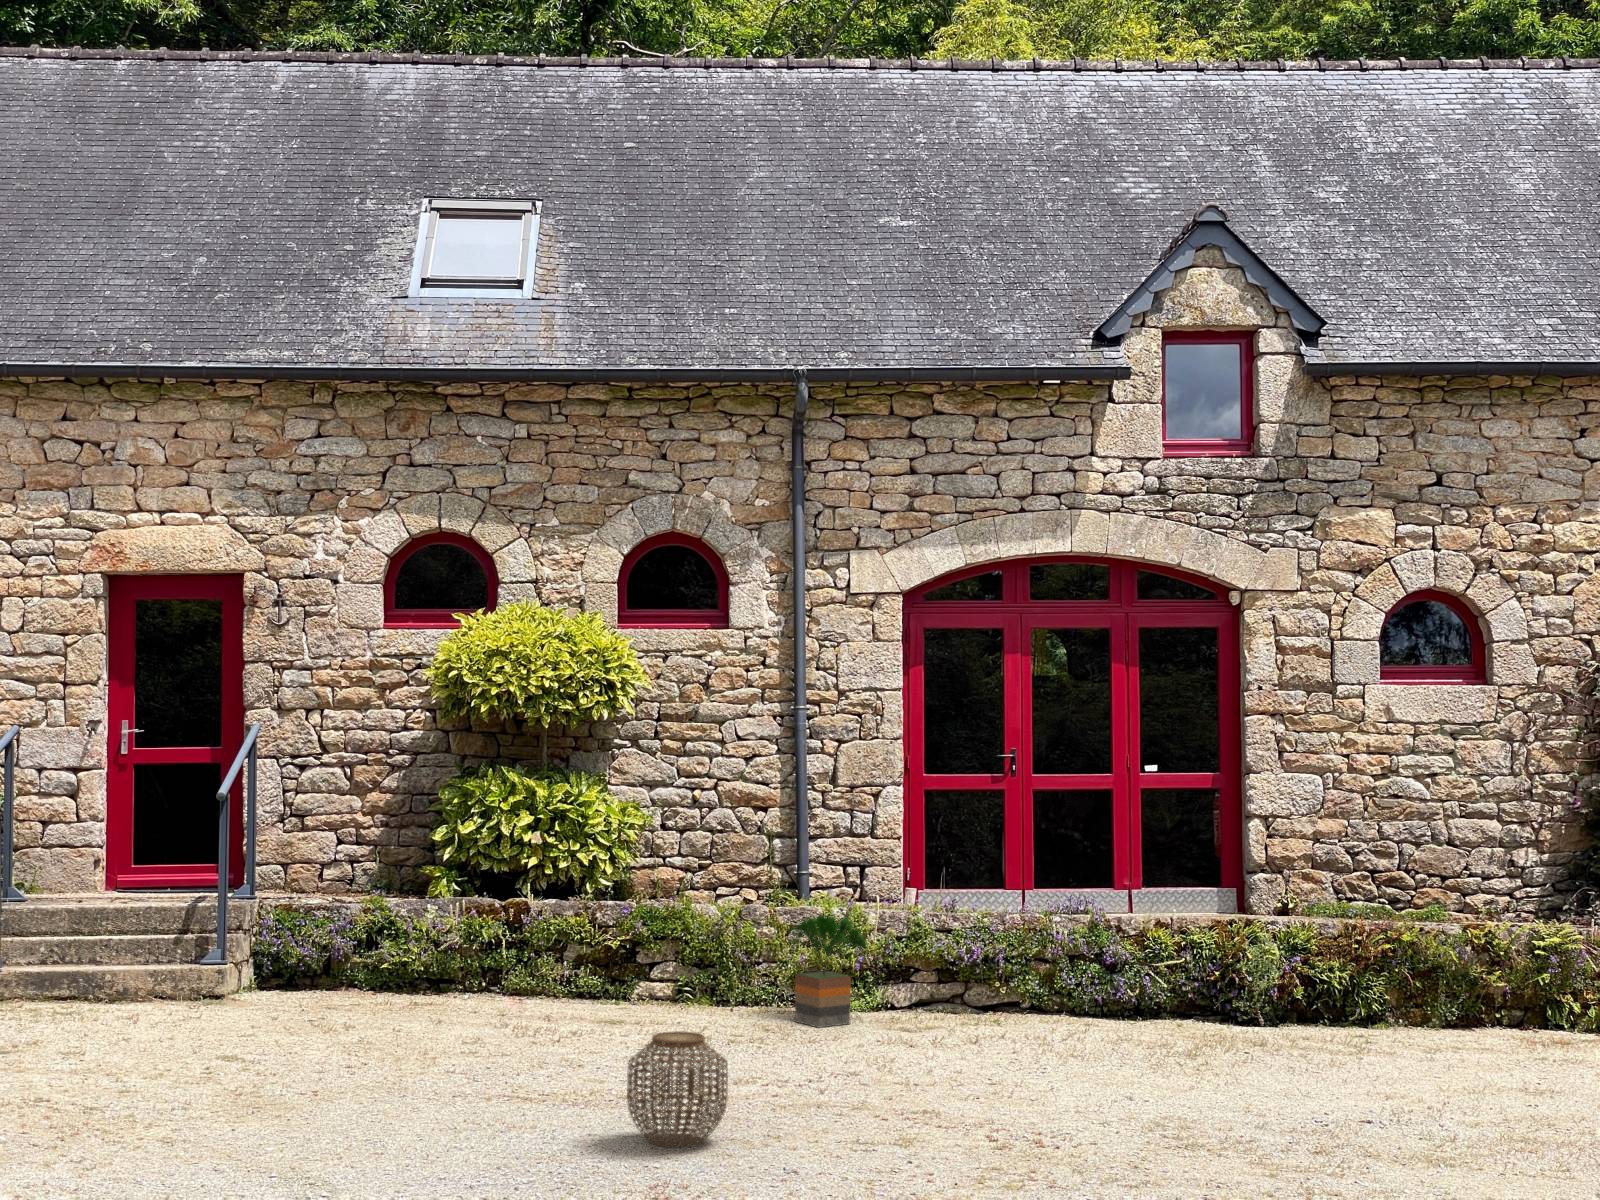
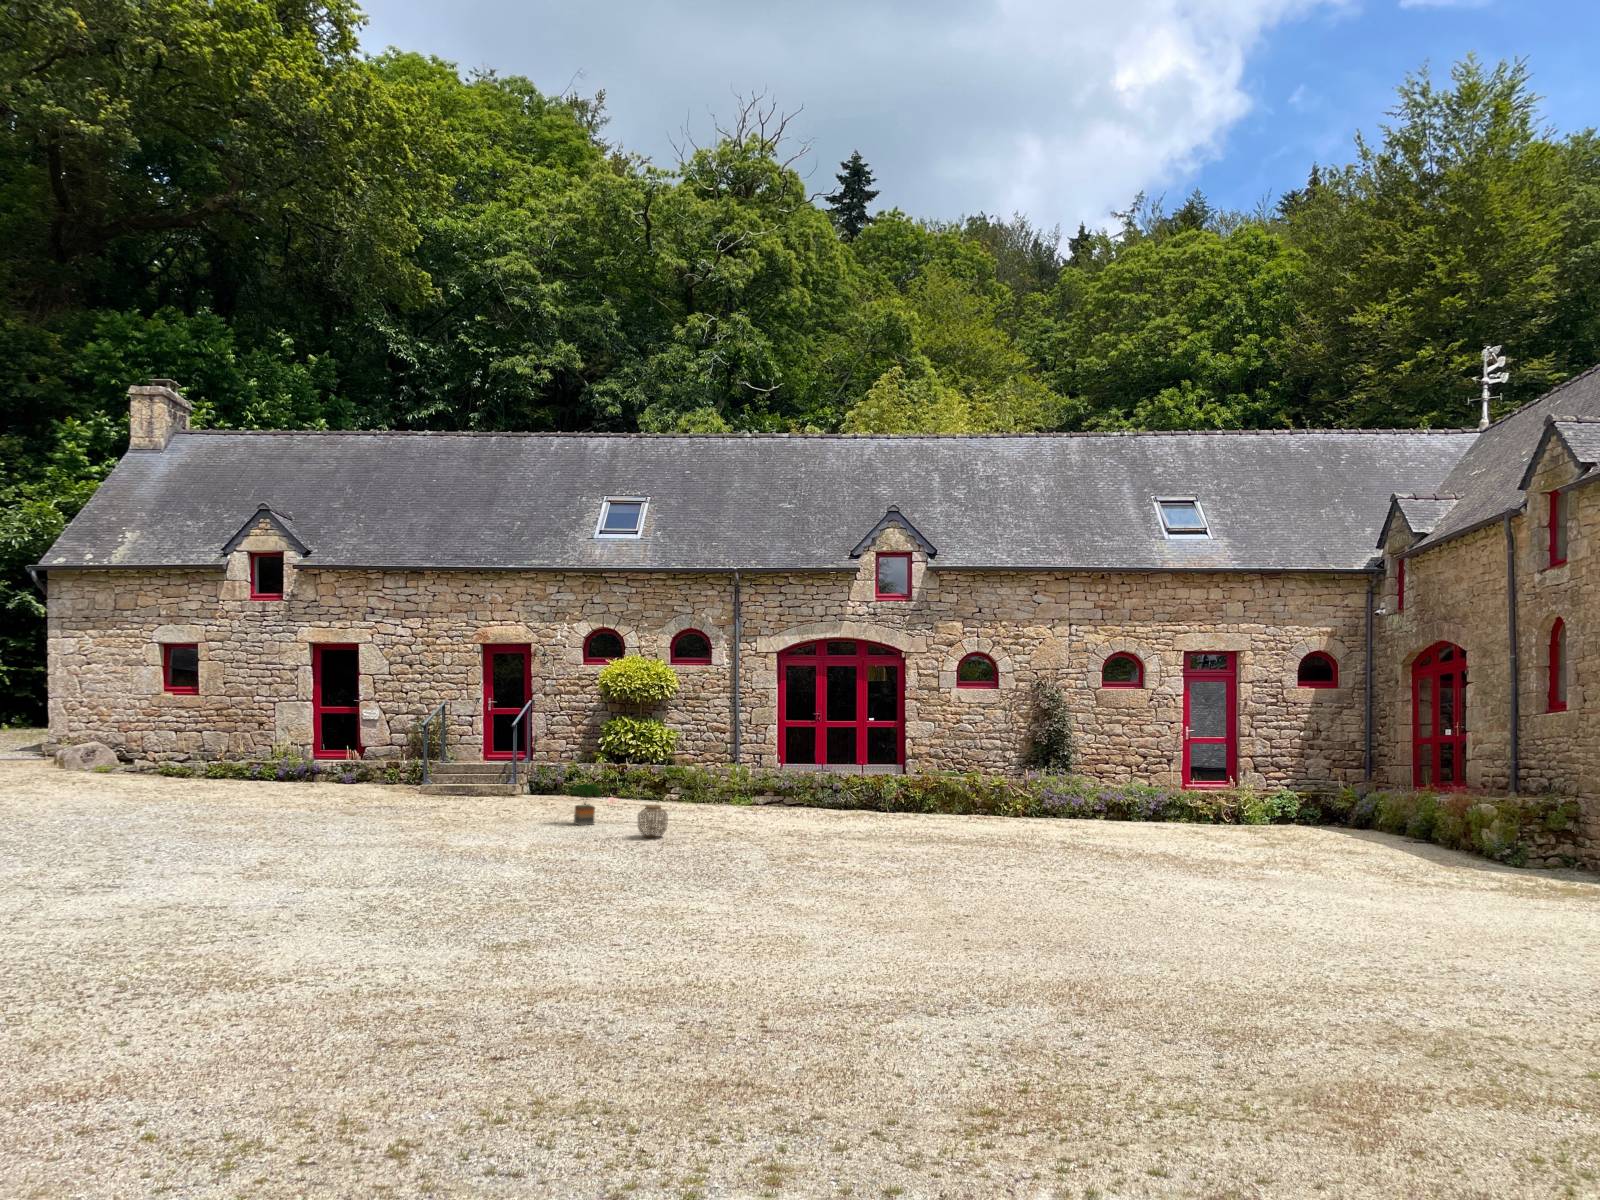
potted tree: present [788,916,867,1028] -> present [573,783,601,826]

